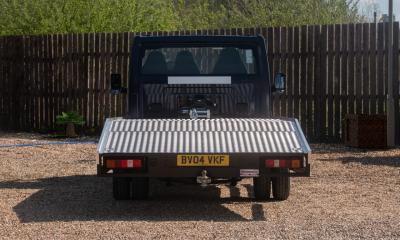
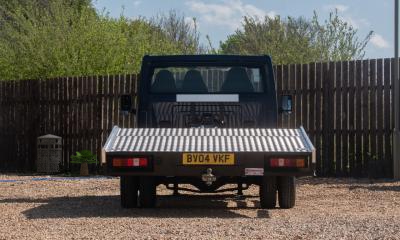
trash can: none [22,93,47,135] -> present [37,134,62,175]
wooden crate: present [345,113,388,148] -> none [353,147,396,180]

